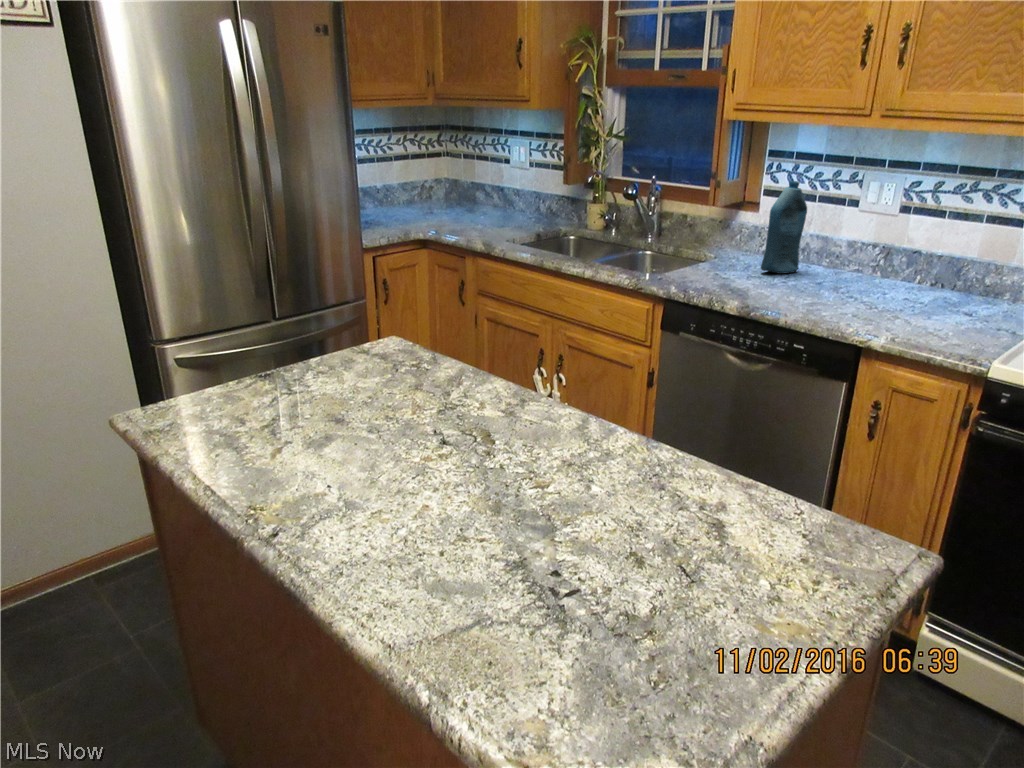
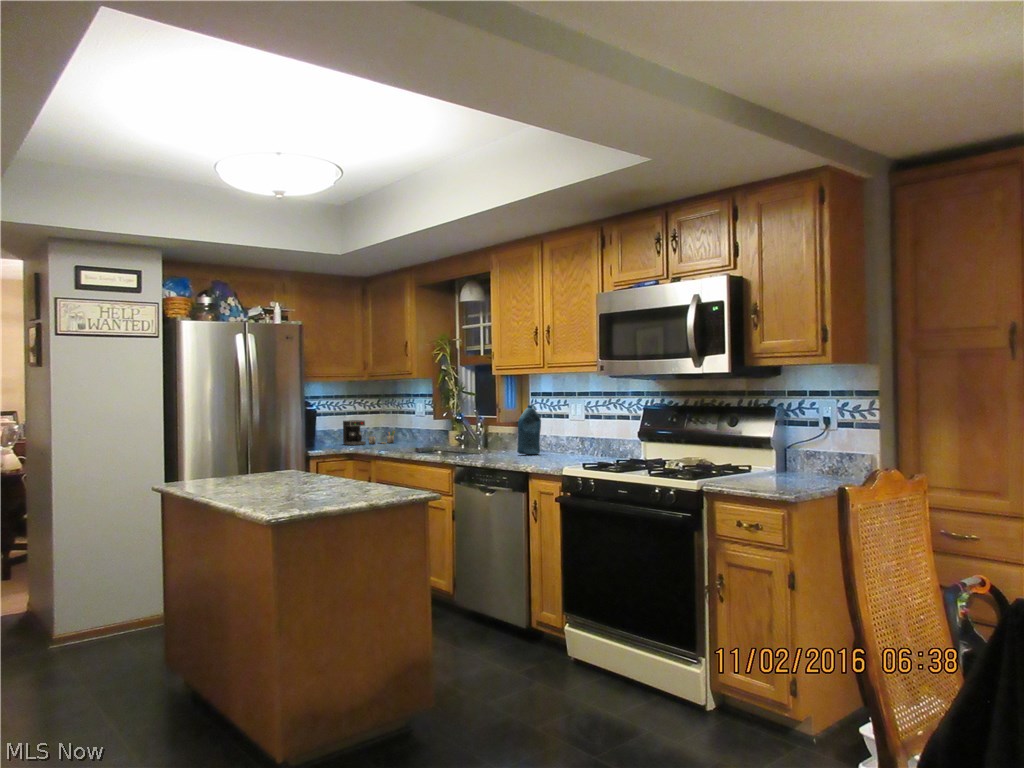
coffee maker: none [393,172,476,217] -> present [343,420,395,445]

